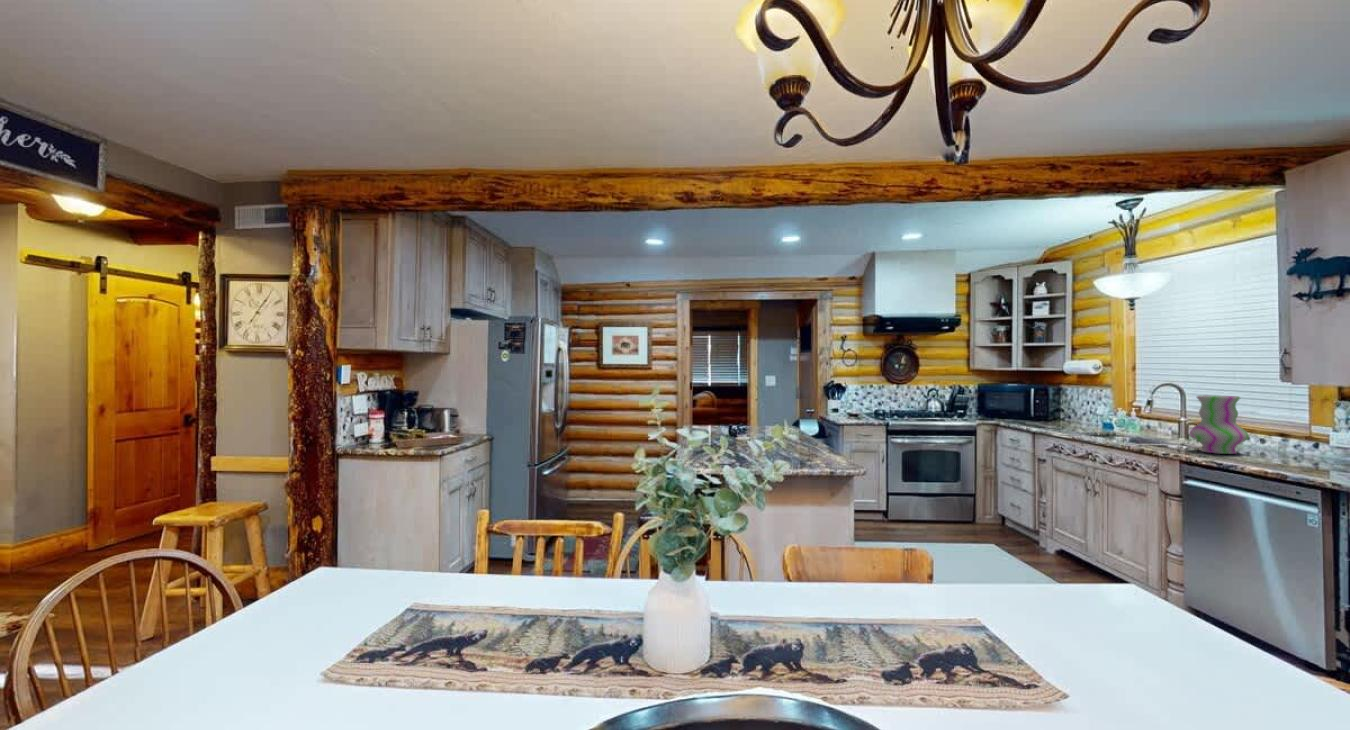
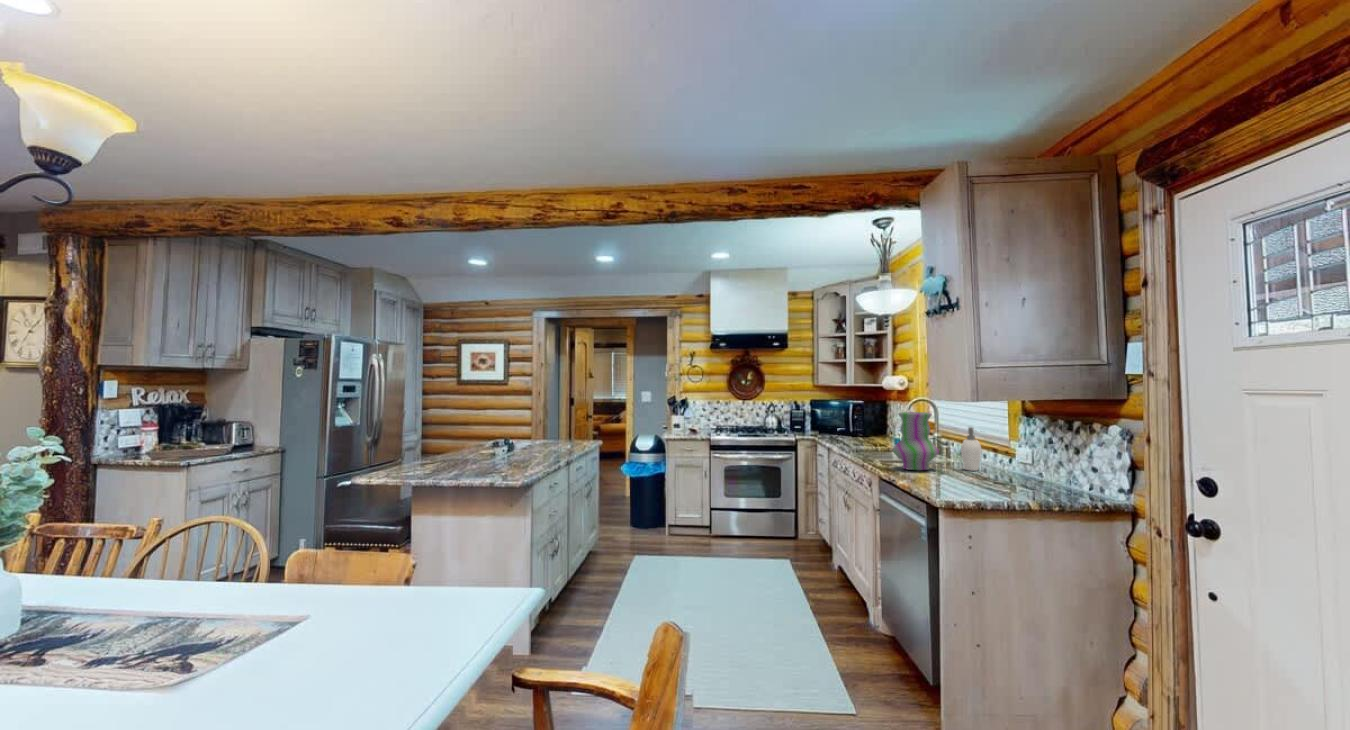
soap dispenser: none [1266,411,1301,454] -> present [961,427,982,471]

